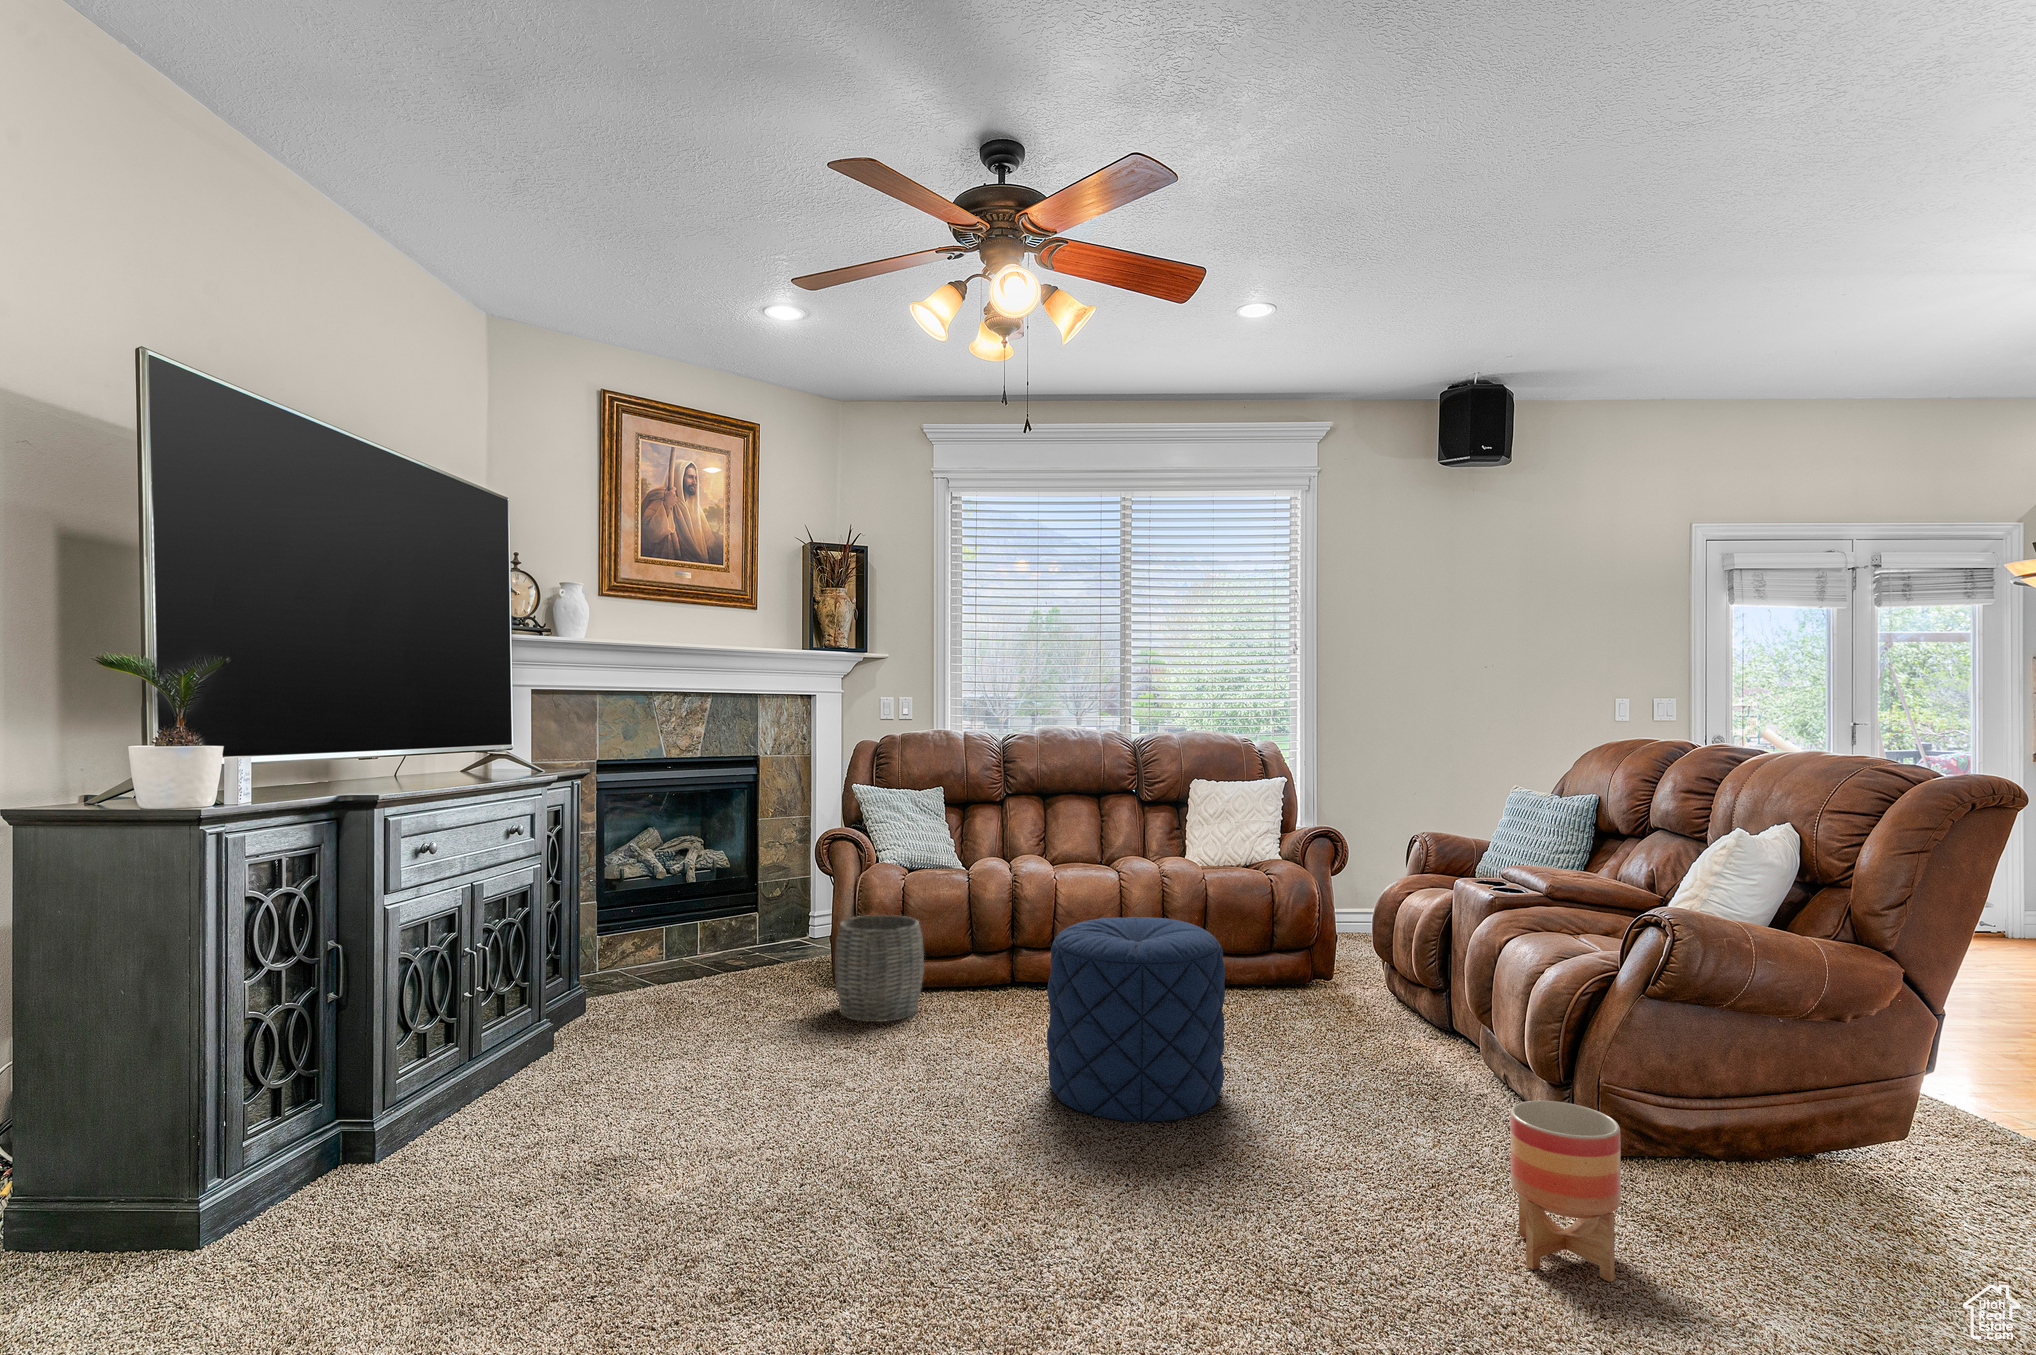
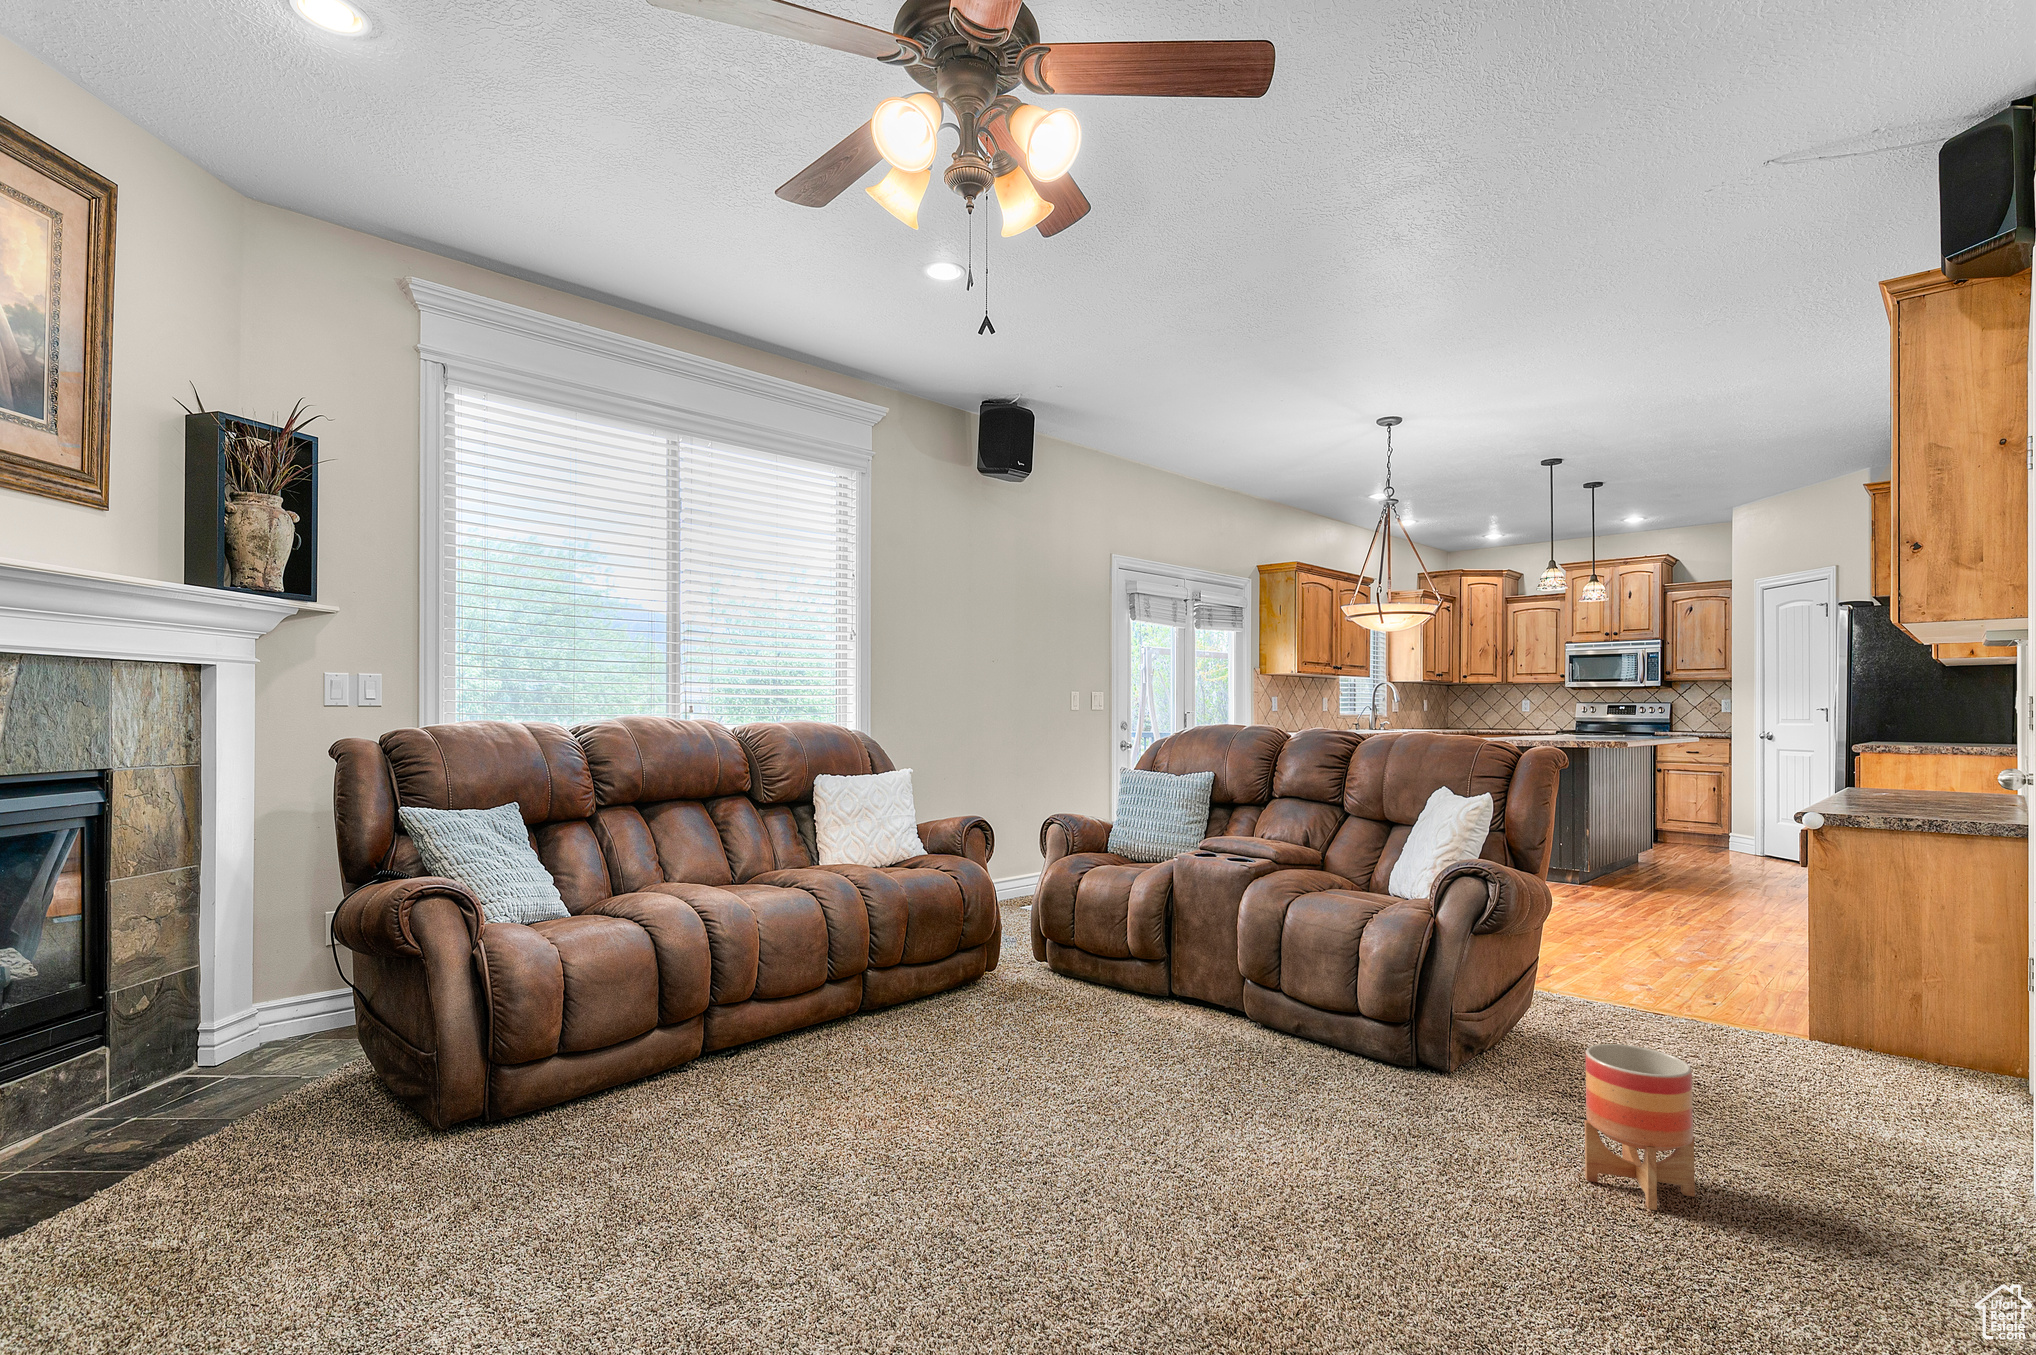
woven basket: present [835,915,924,1022] -> none [470,1000,625,1187]
pouf: present [1047,917,1225,1122] -> none [963,937,1183,1209]

